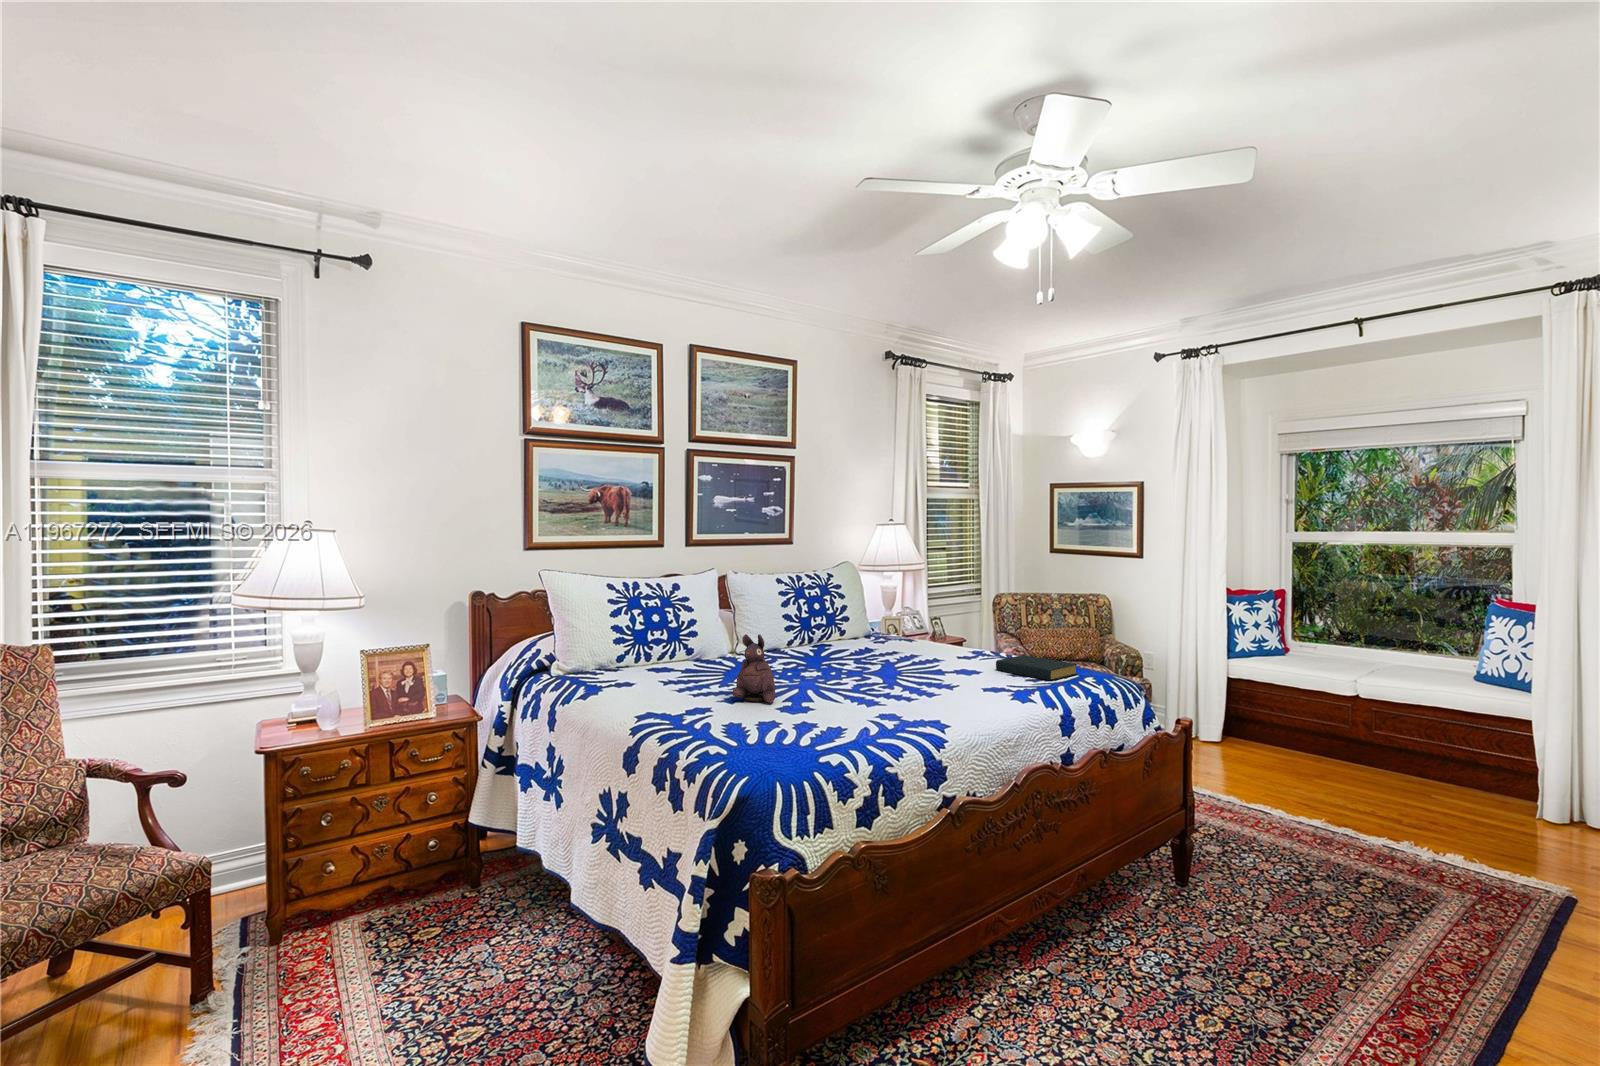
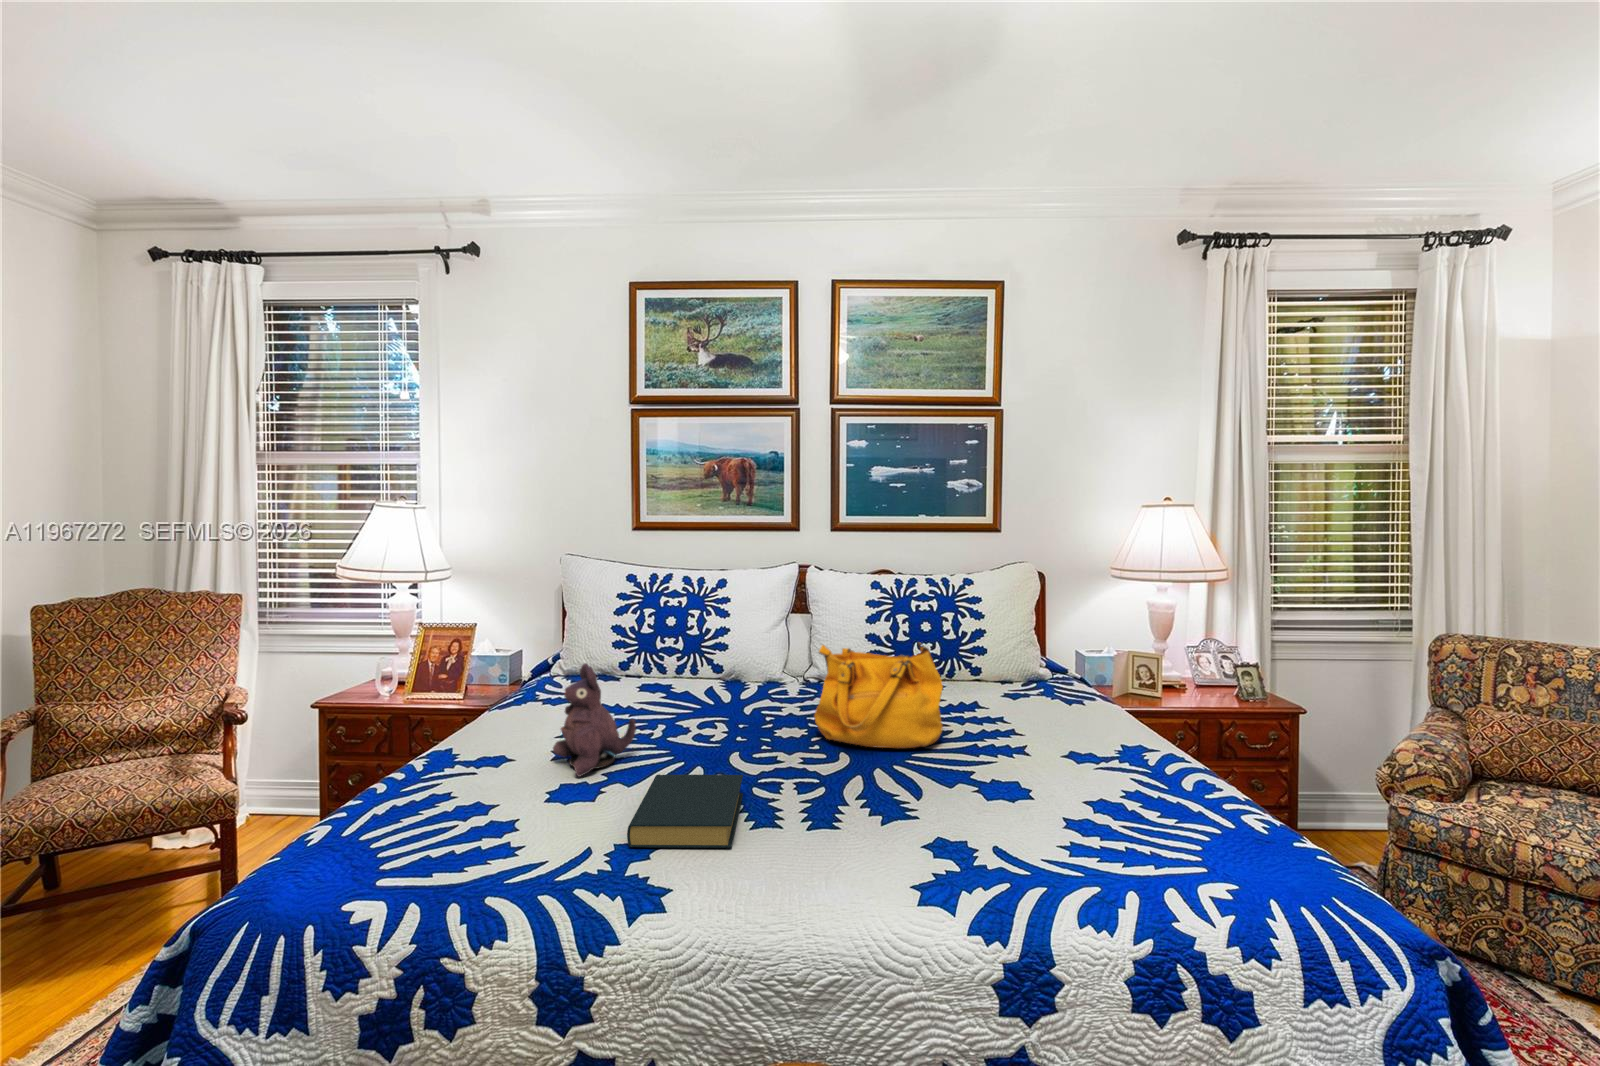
handbag: none [828,606,899,669] -> present [814,642,943,748]
hardback book: present [996,655,1077,680] -> present [627,775,743,848]

